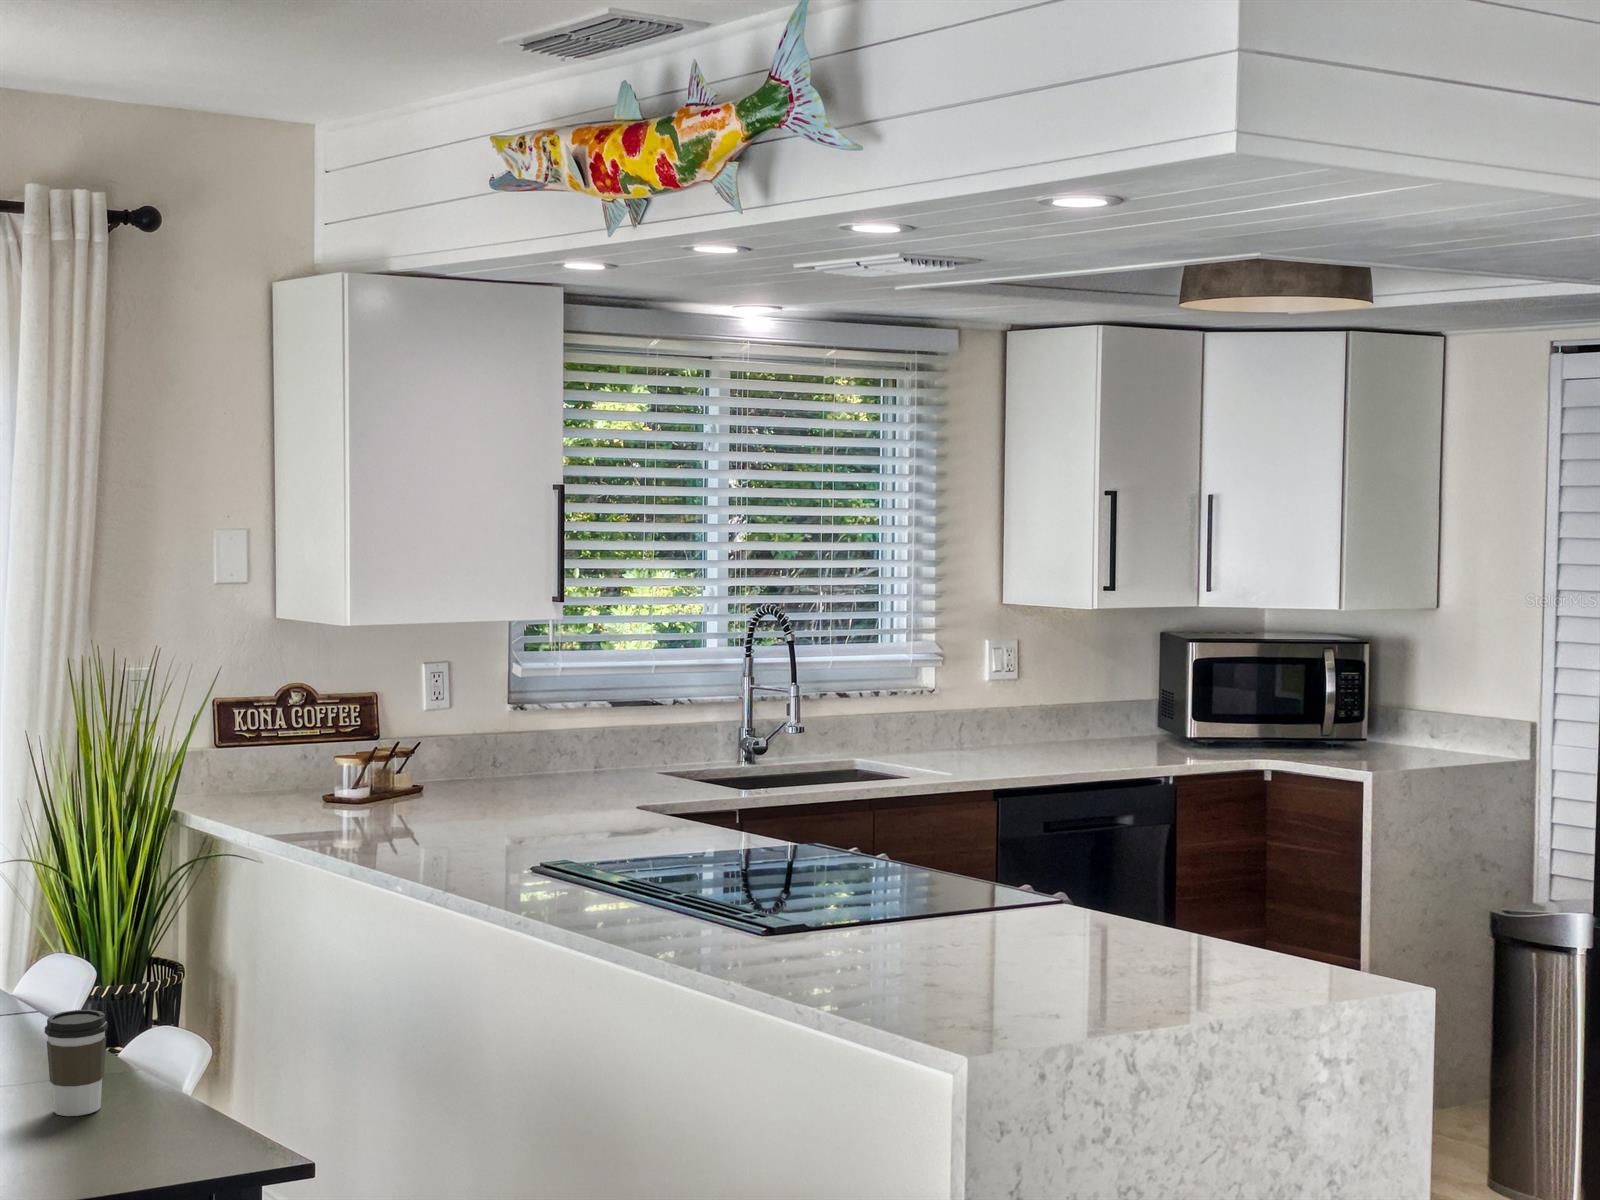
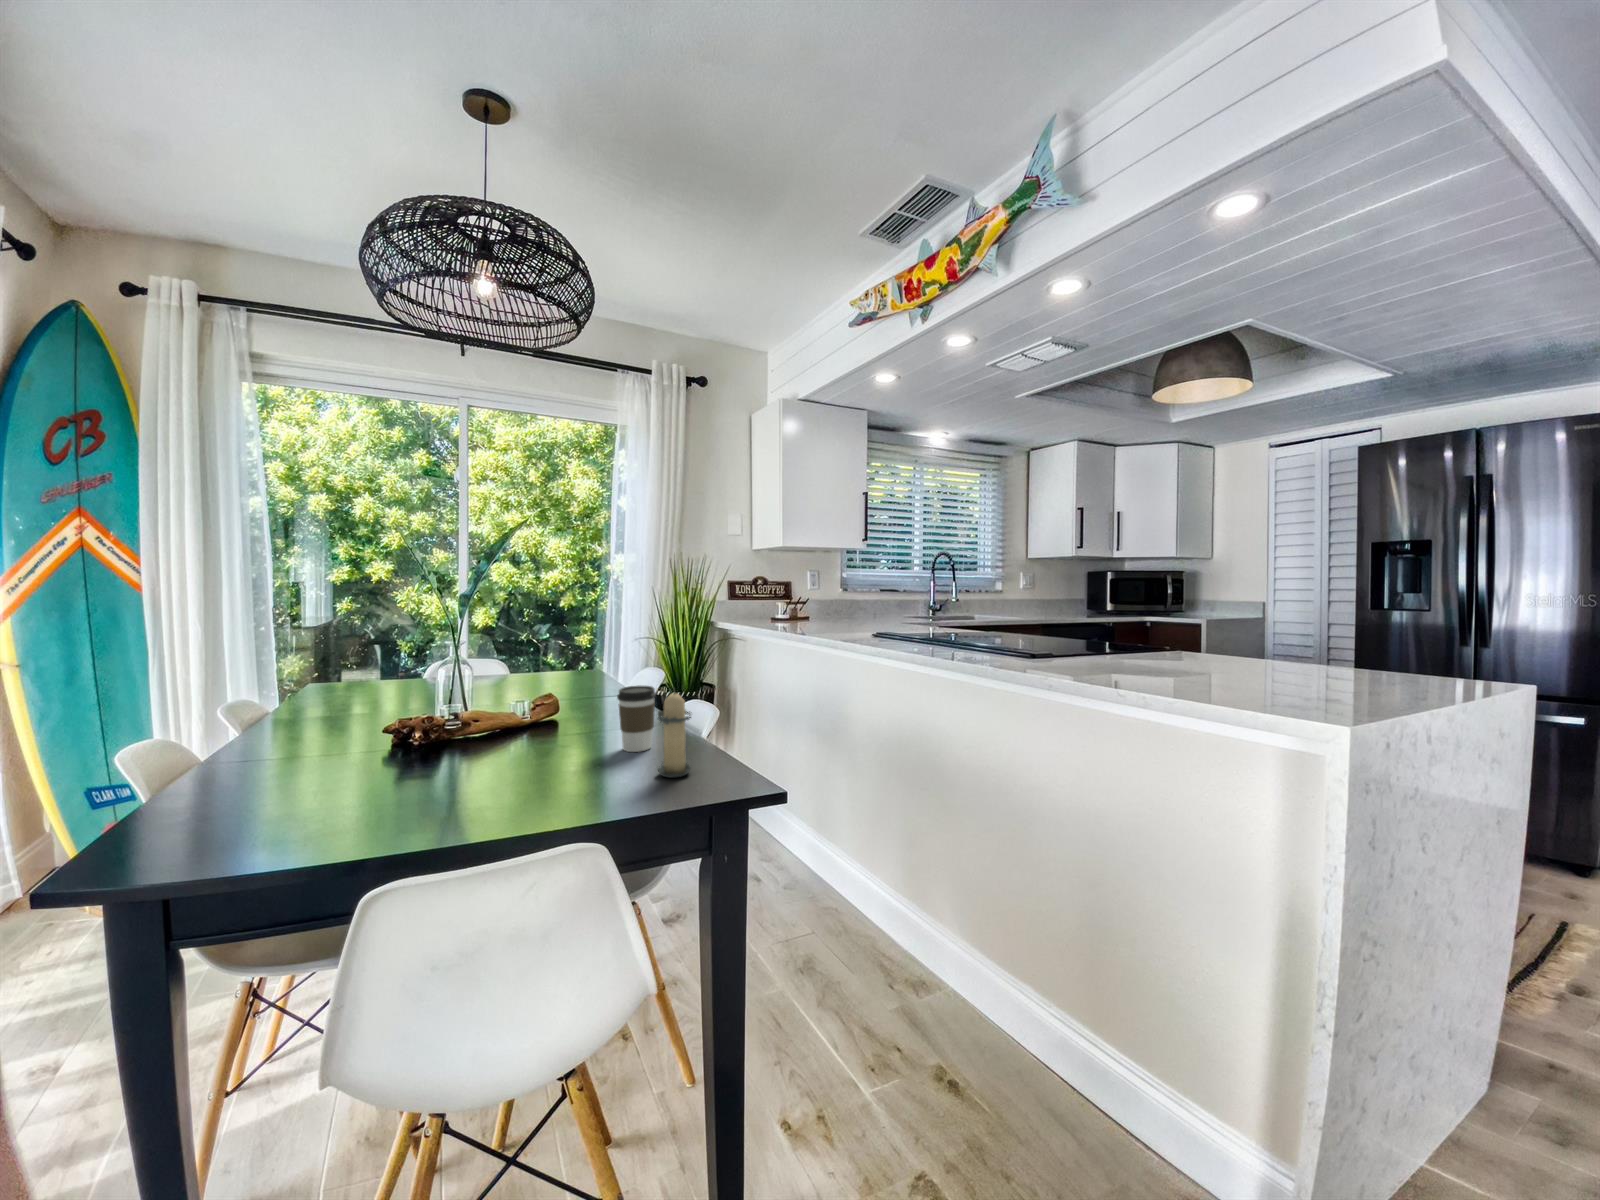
candle: none [117,1018,181,1148] -> present [658,692,691,778]

